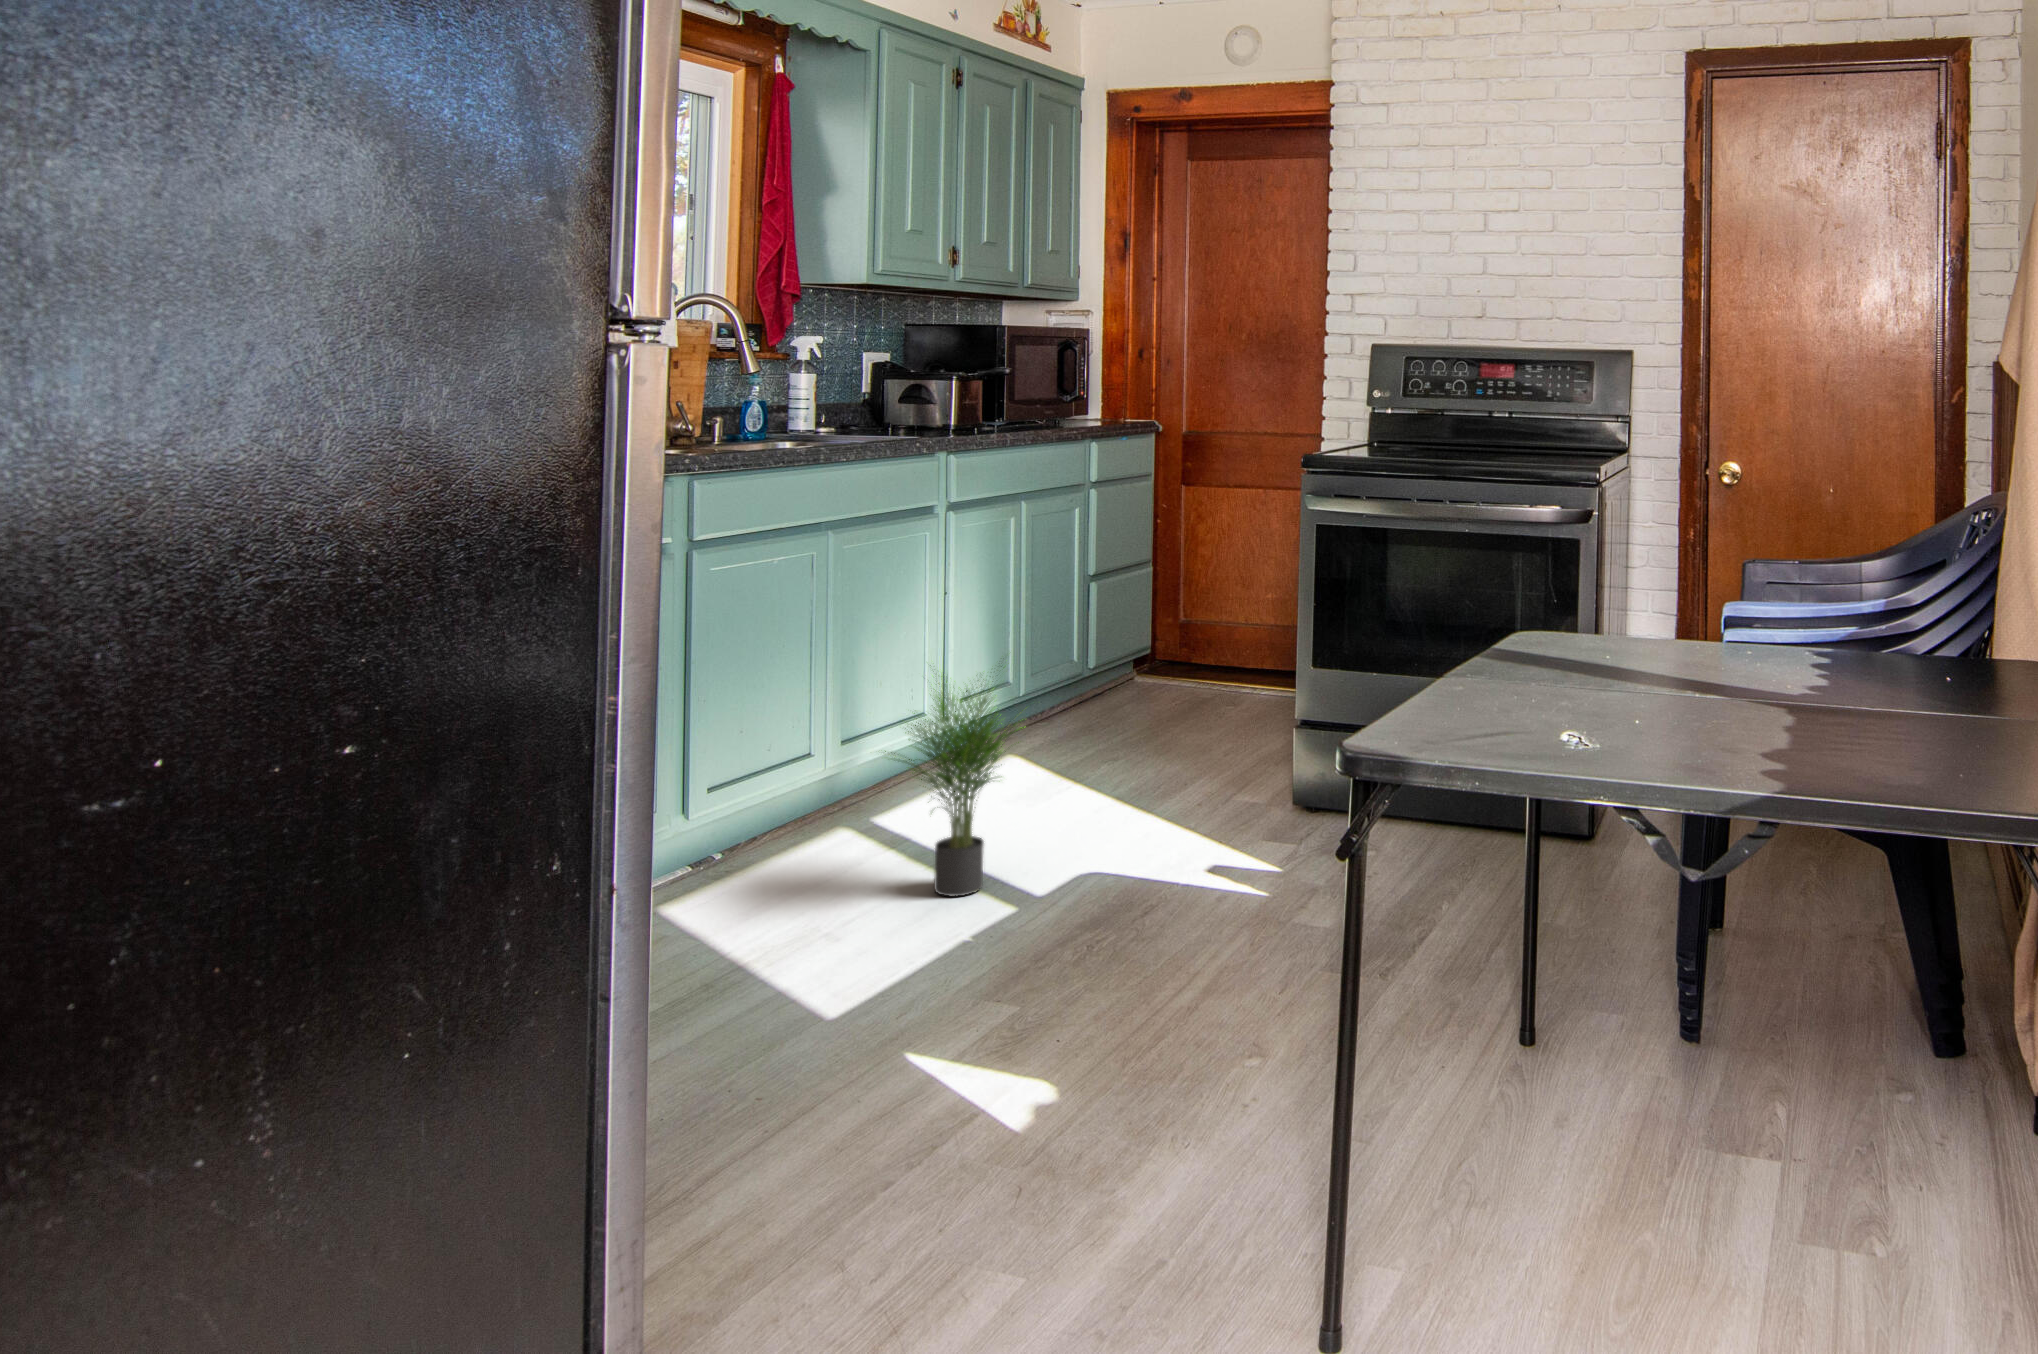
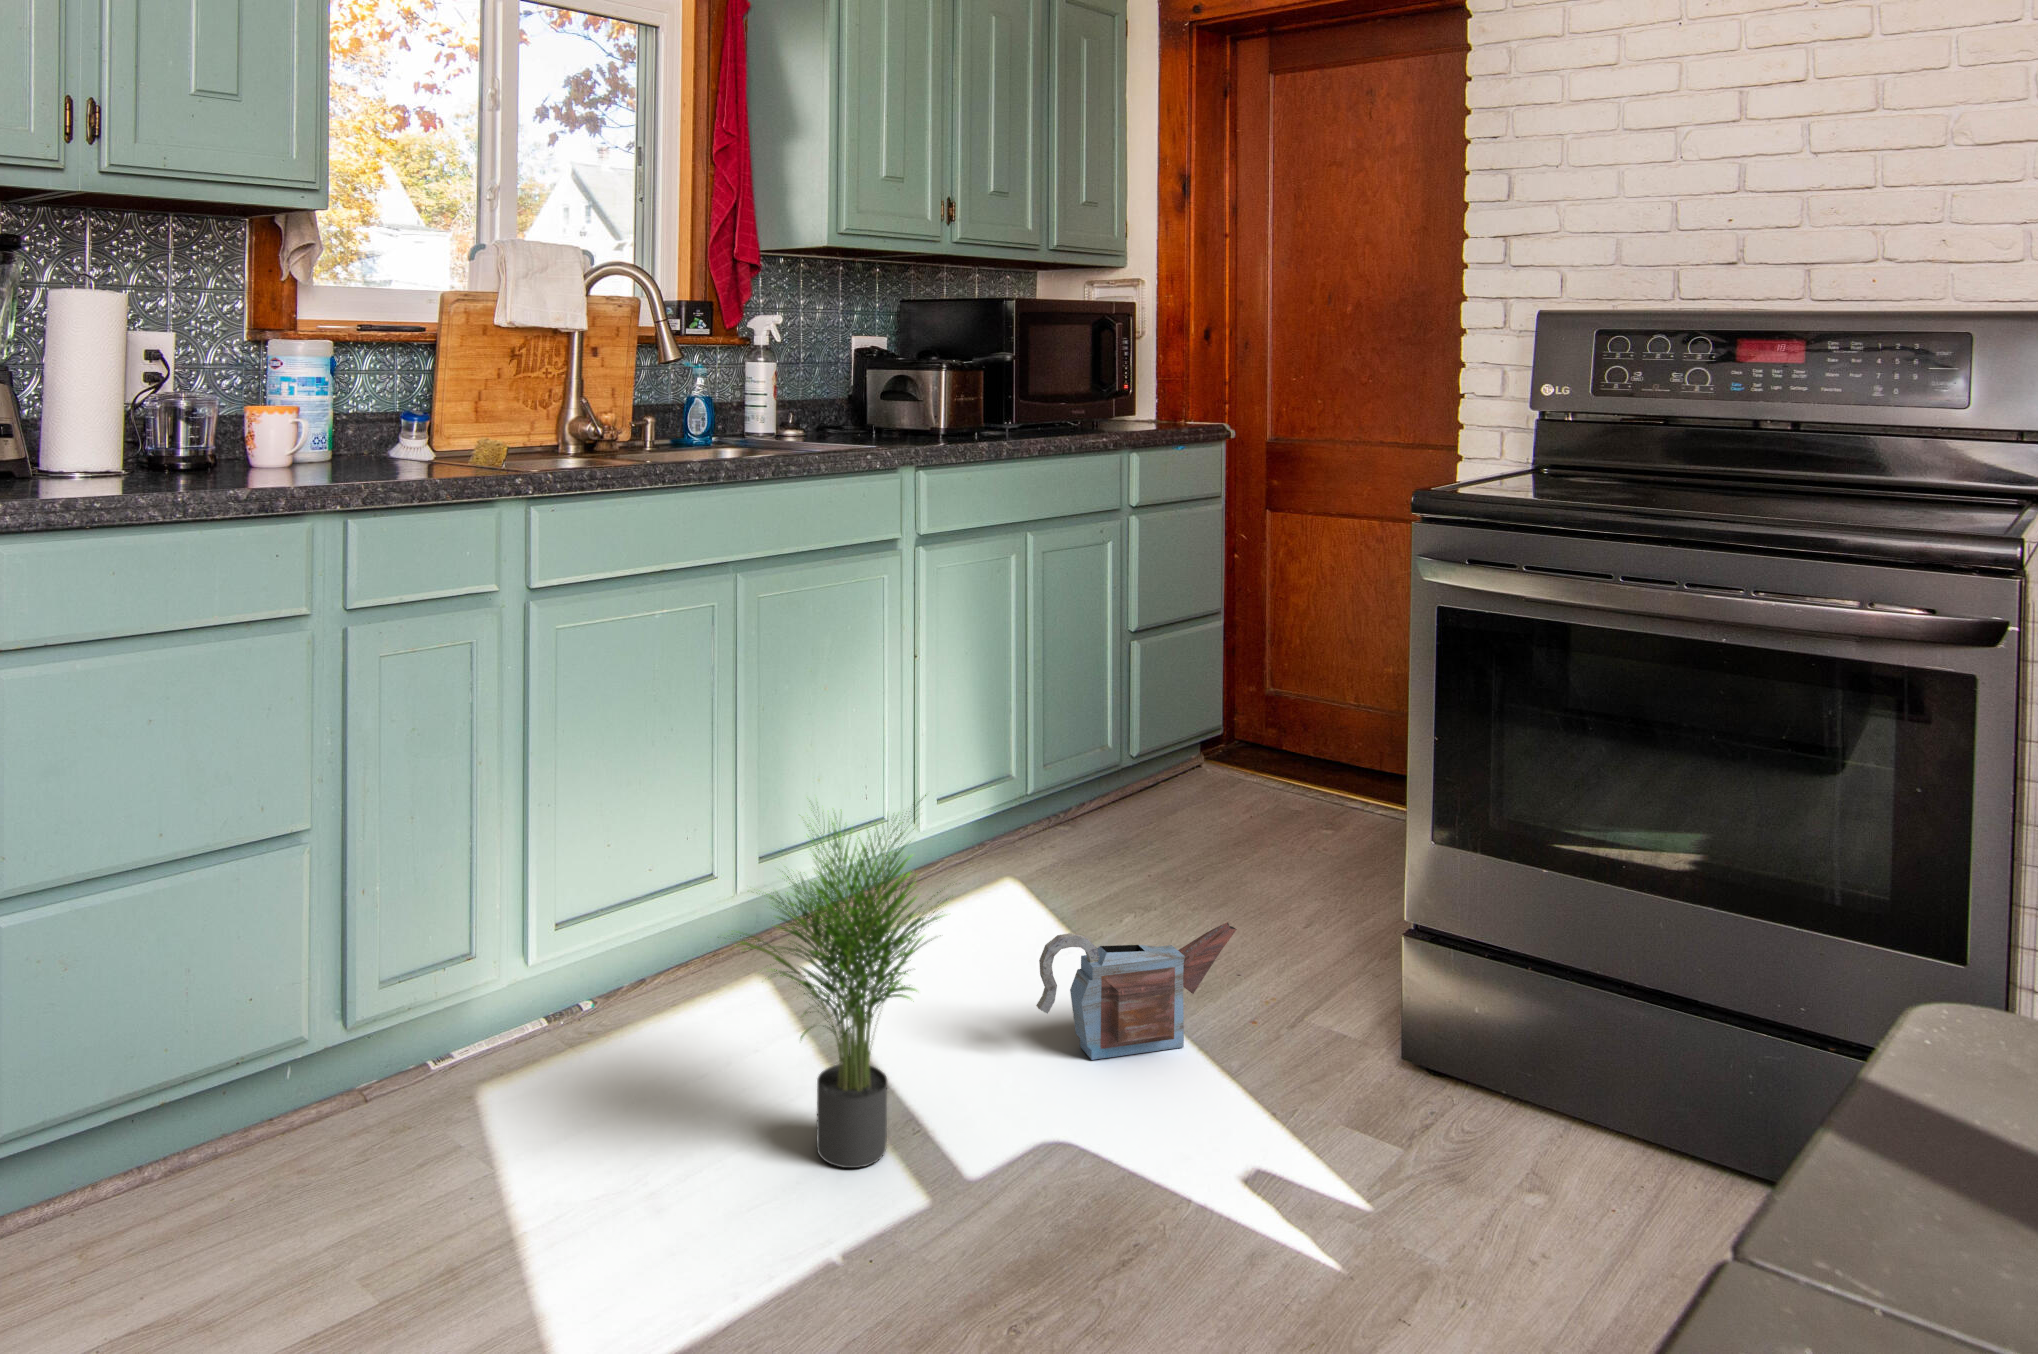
watering can: none [1066,736,1192,831] -> present [1036,922,1237,1060]

